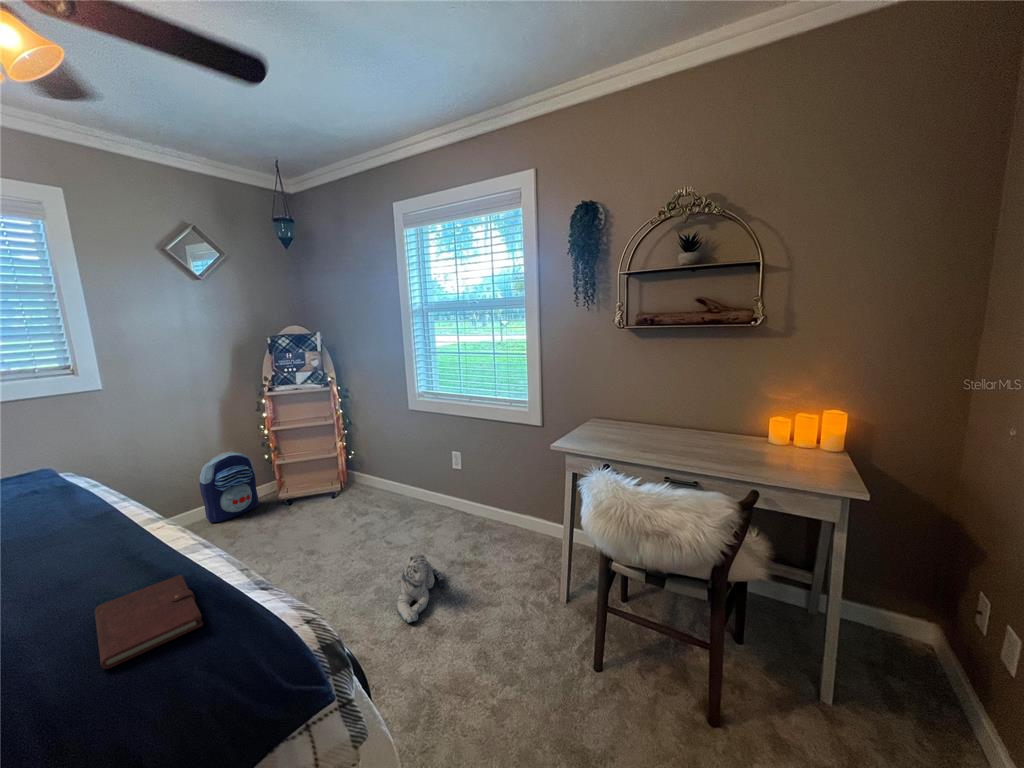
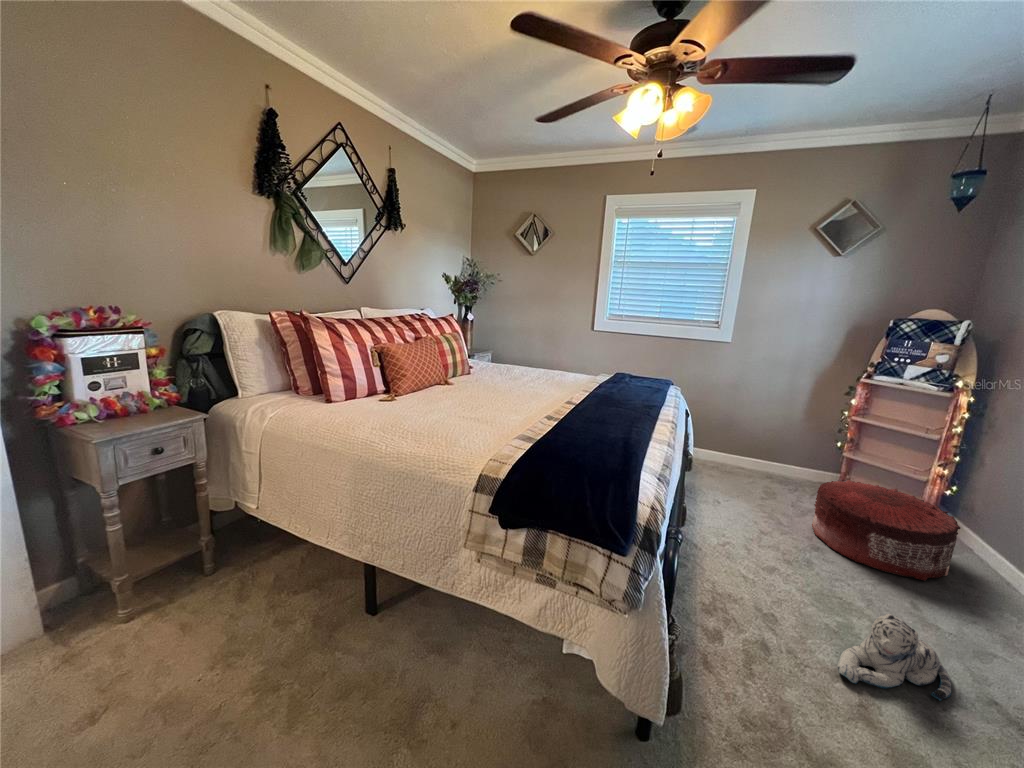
backpack: present [200,451,258,523] -> none [762,423,821,487]
pouf: none [285,470,382,544] -> present [812,480,960,581]
notebook: present [95,575,203,669] -> none [565,430,628,462]

